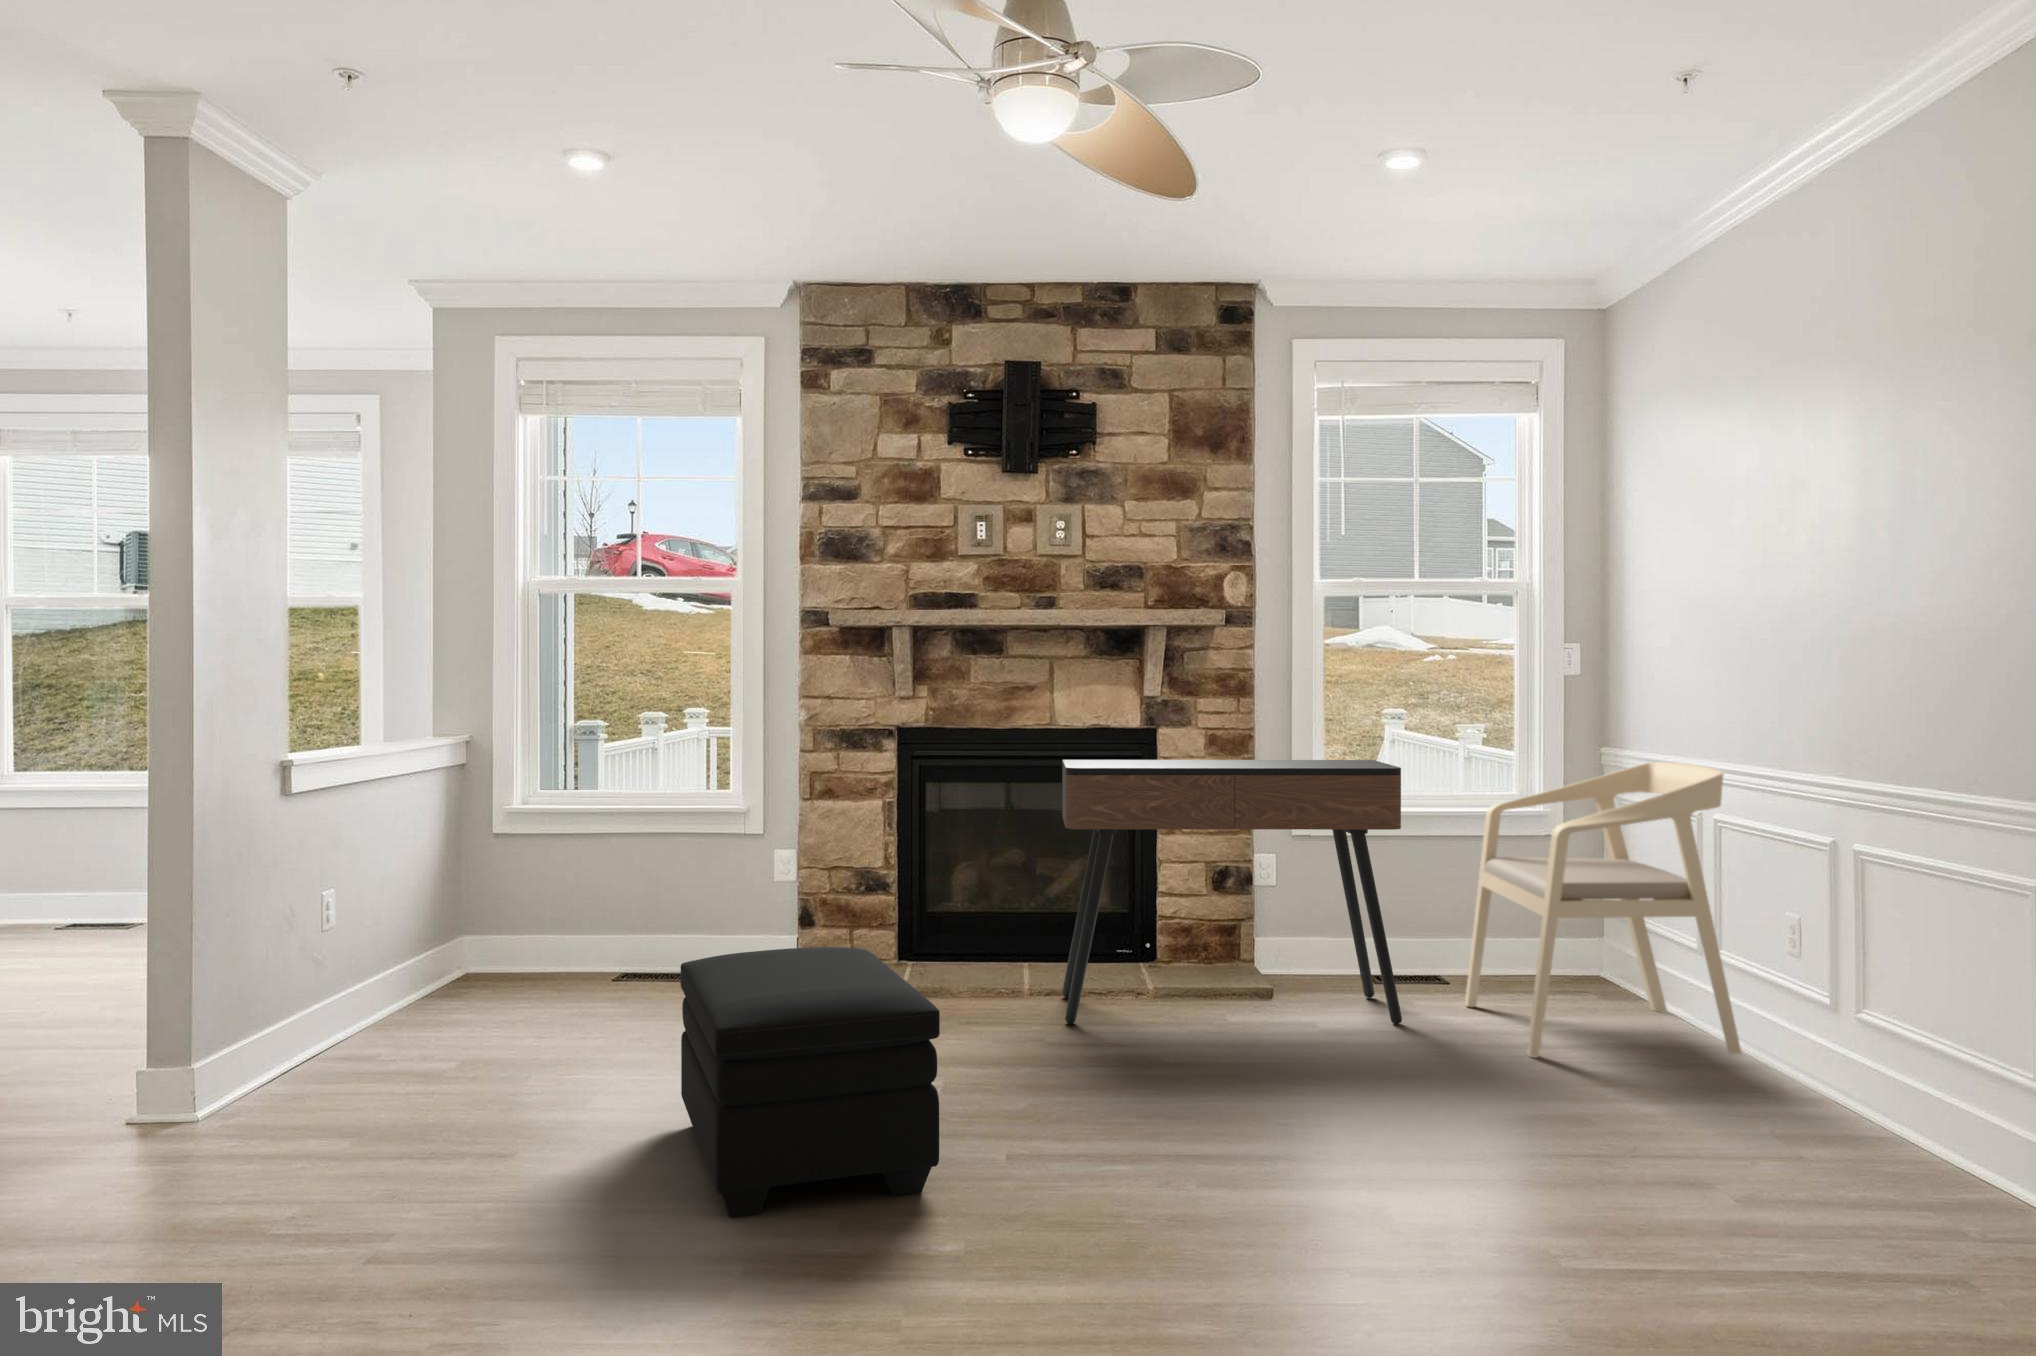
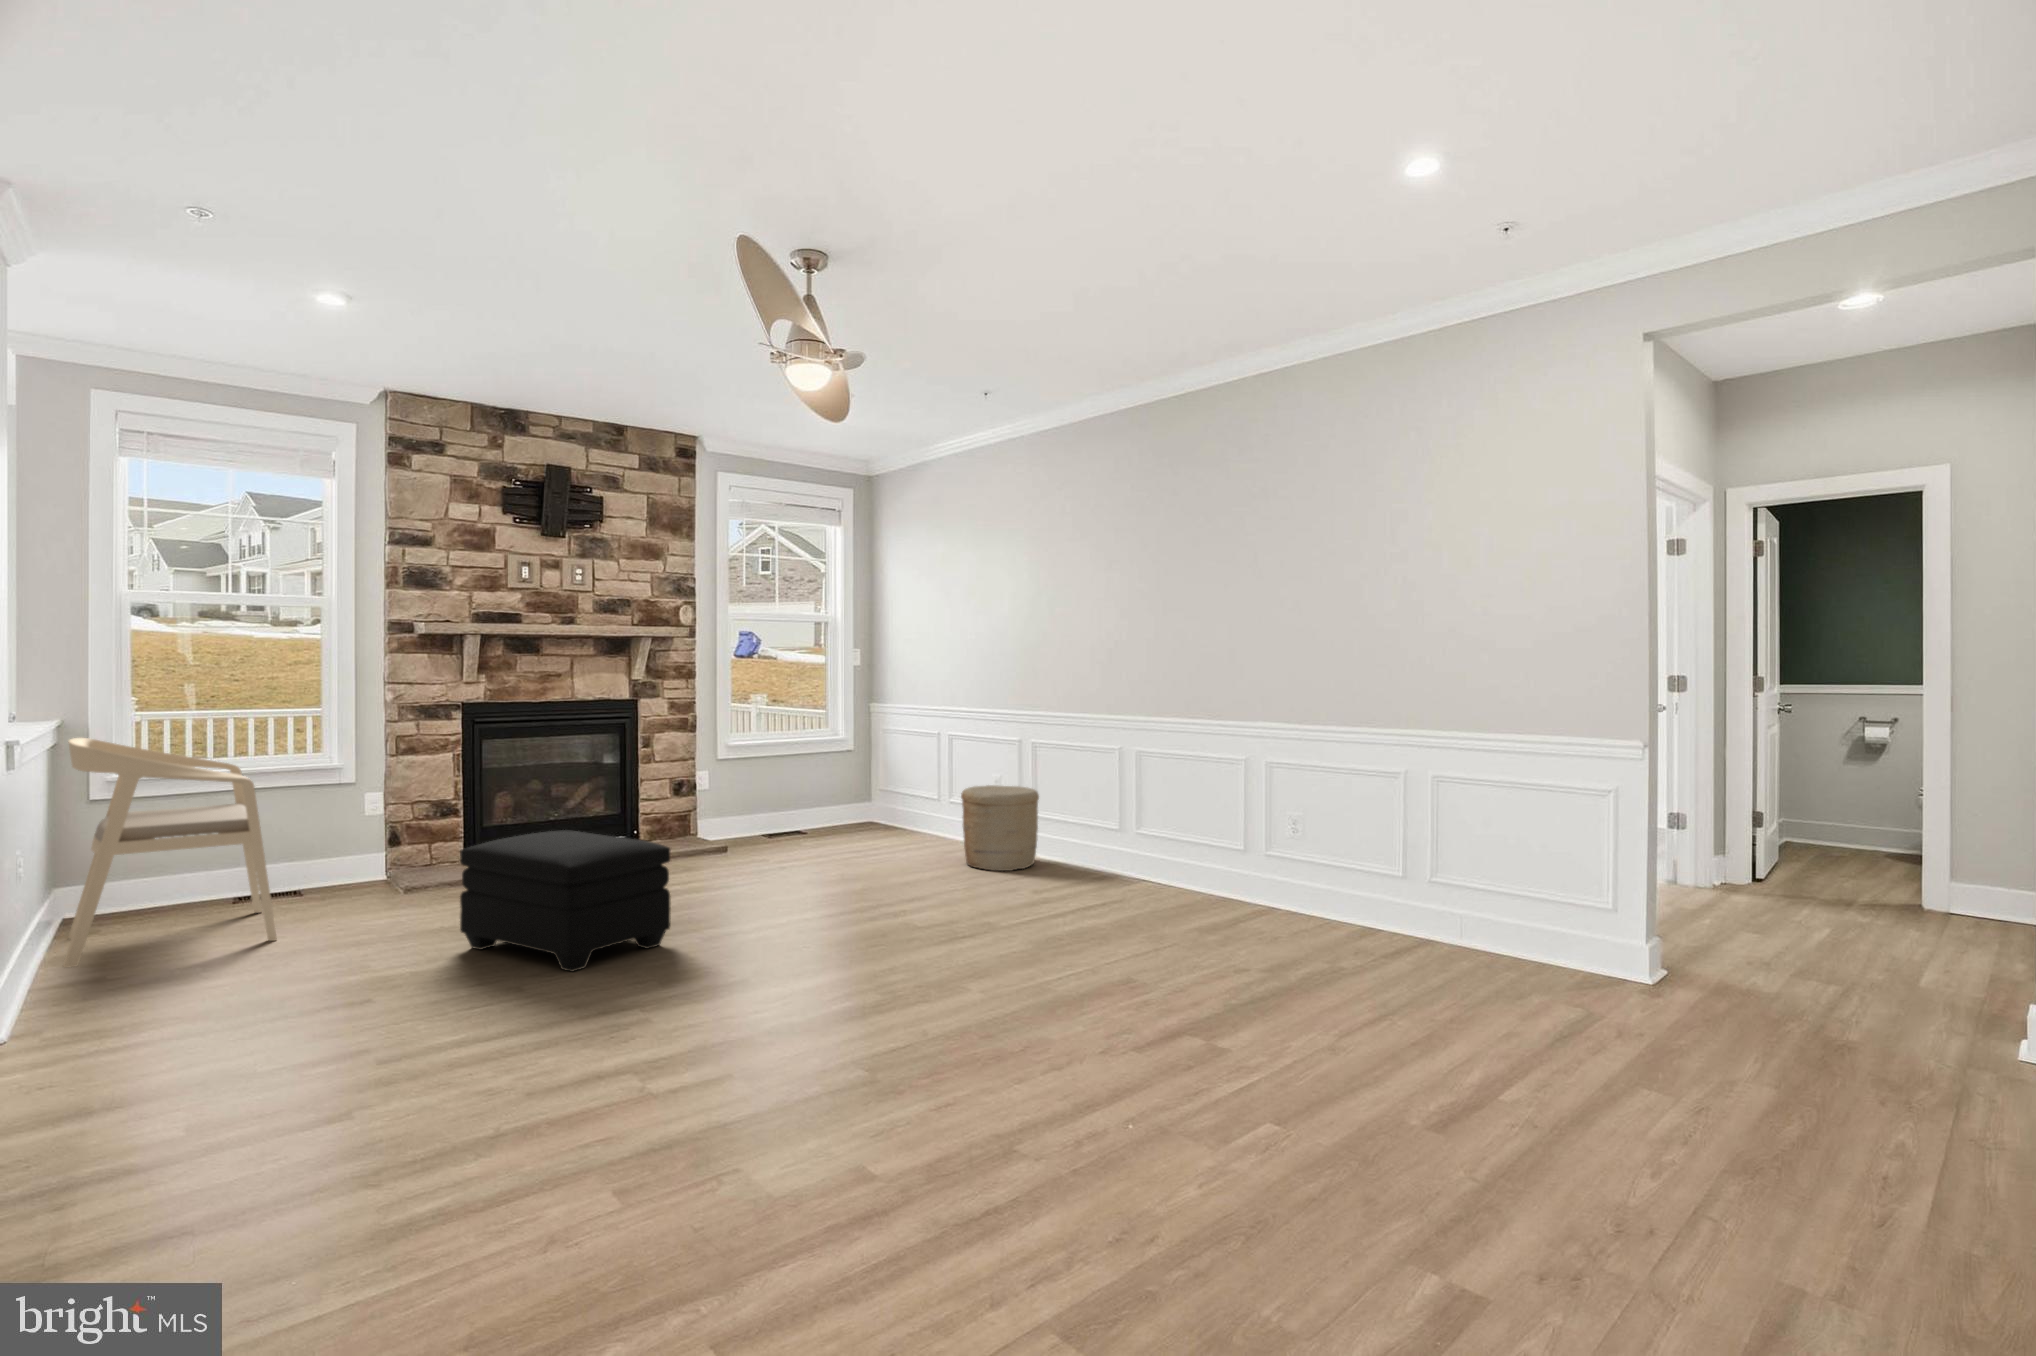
console table: present [1062,760,1402,1024] -> none [600,714,804,876]
armchair: present [1465,762,1741,1058] -> present [63,738,277,968]
woven basket: none [1697,941,1905,1158] -> present [961,785,1039,871]

